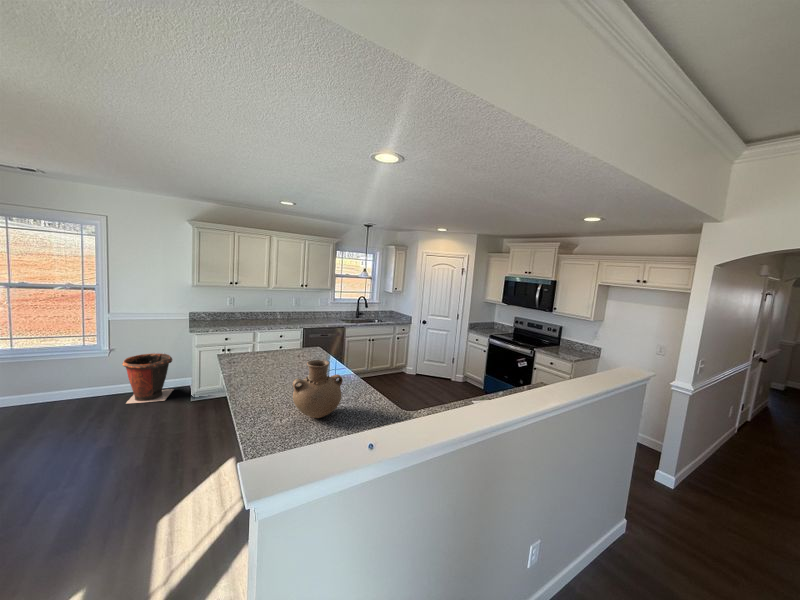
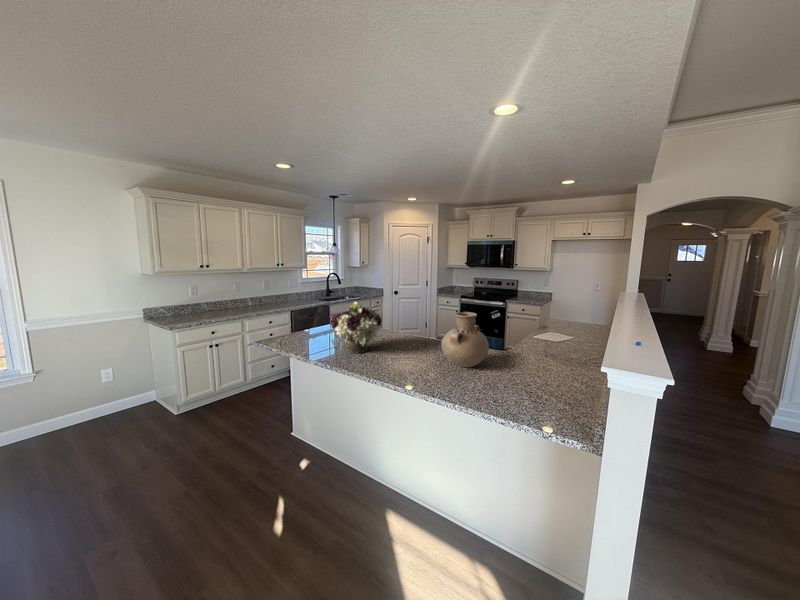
flower arrangement: none [243,333,288,381] -> present [330,302,382,353]
trash can: present [122,354,174,403] -> none [65,364,139,436]

